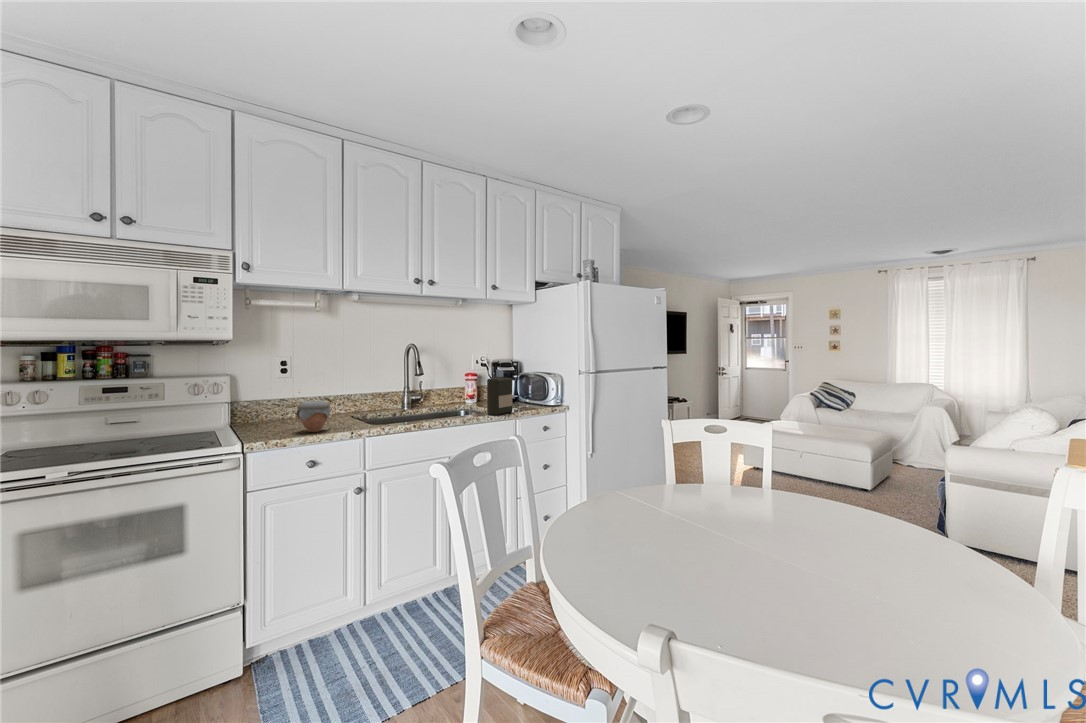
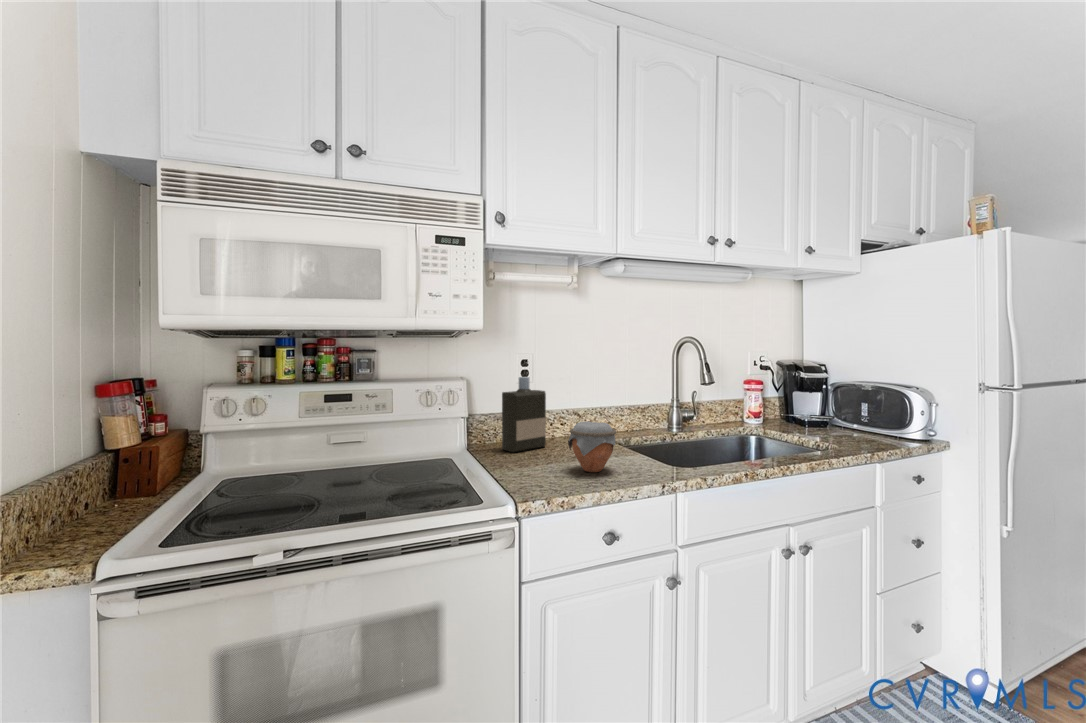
bottle: present [487,369,513,415] -> present [502,377,546,453]

